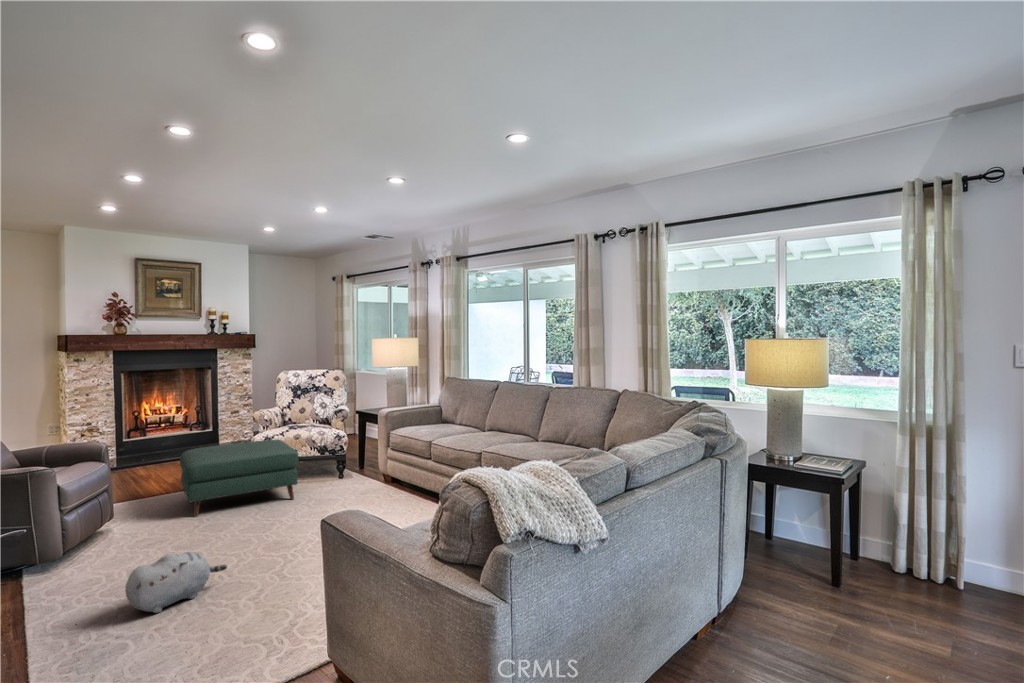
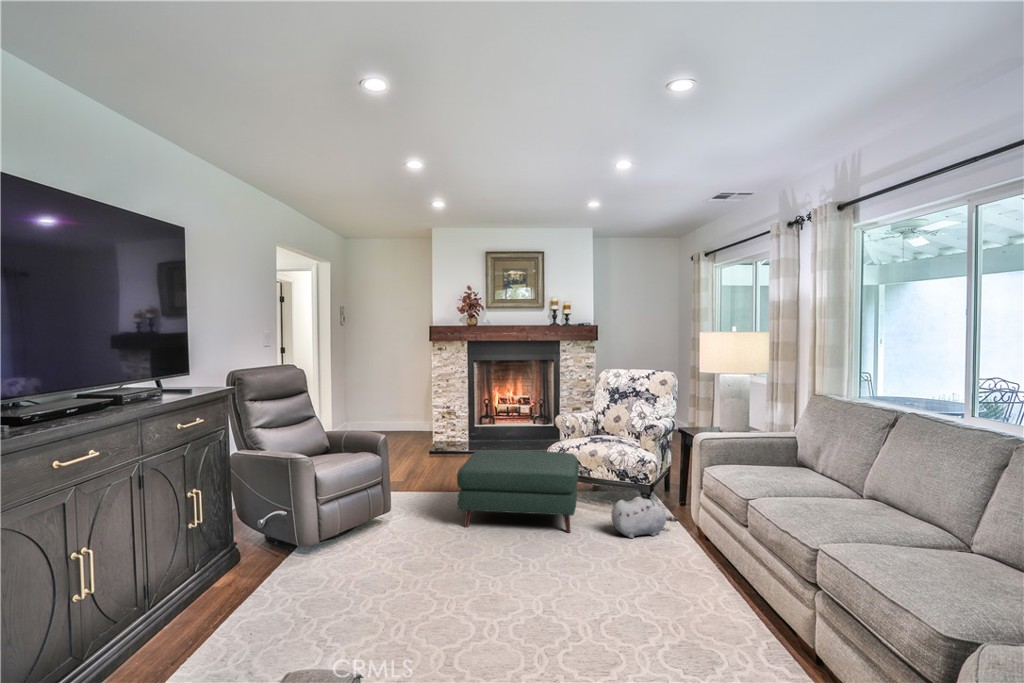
plush toy: present [125,552,227,613] -> present [612,497,679,538]

